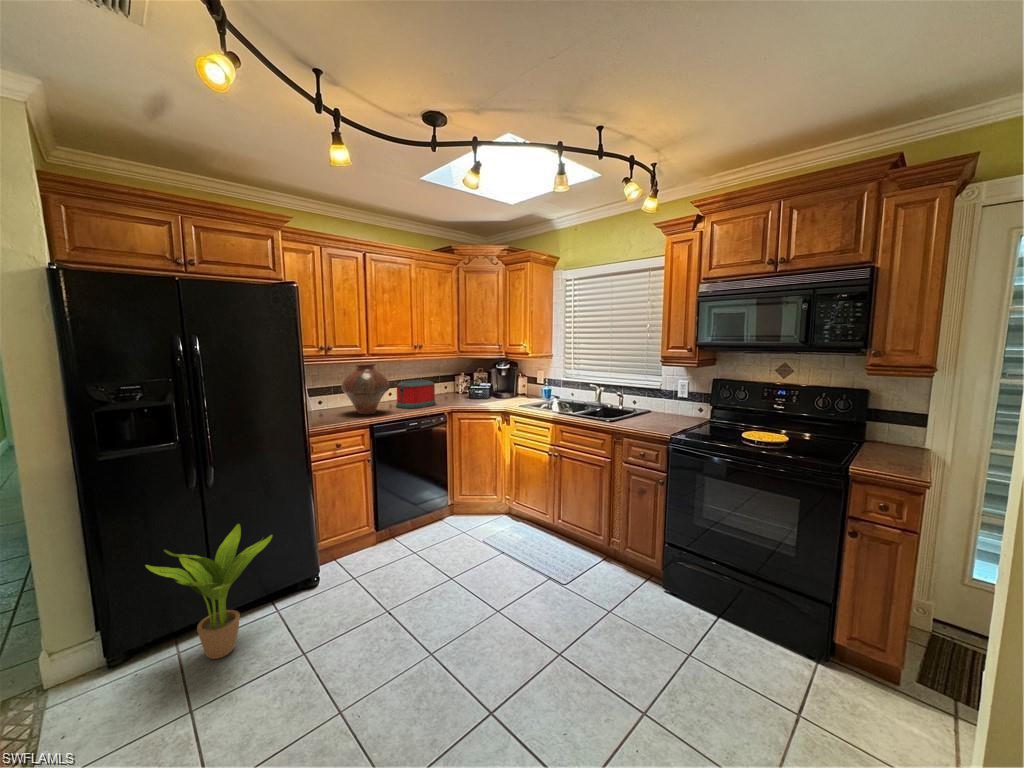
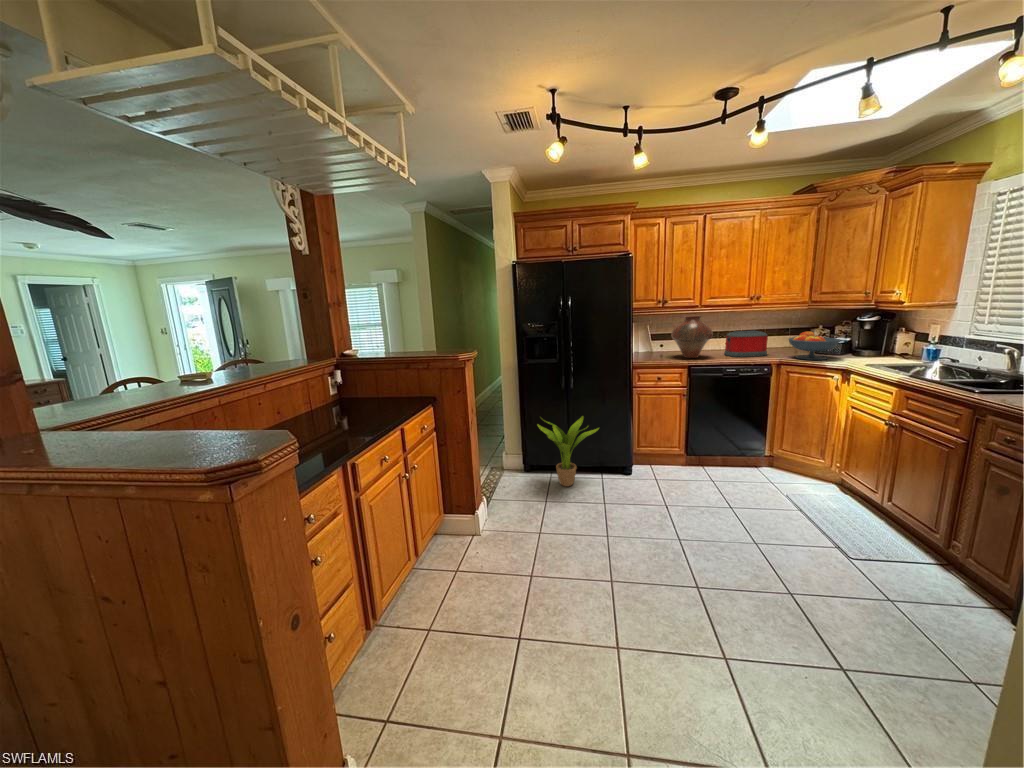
fruit bowl: none [453,379,493,406] -> present [789,332,840,360]

